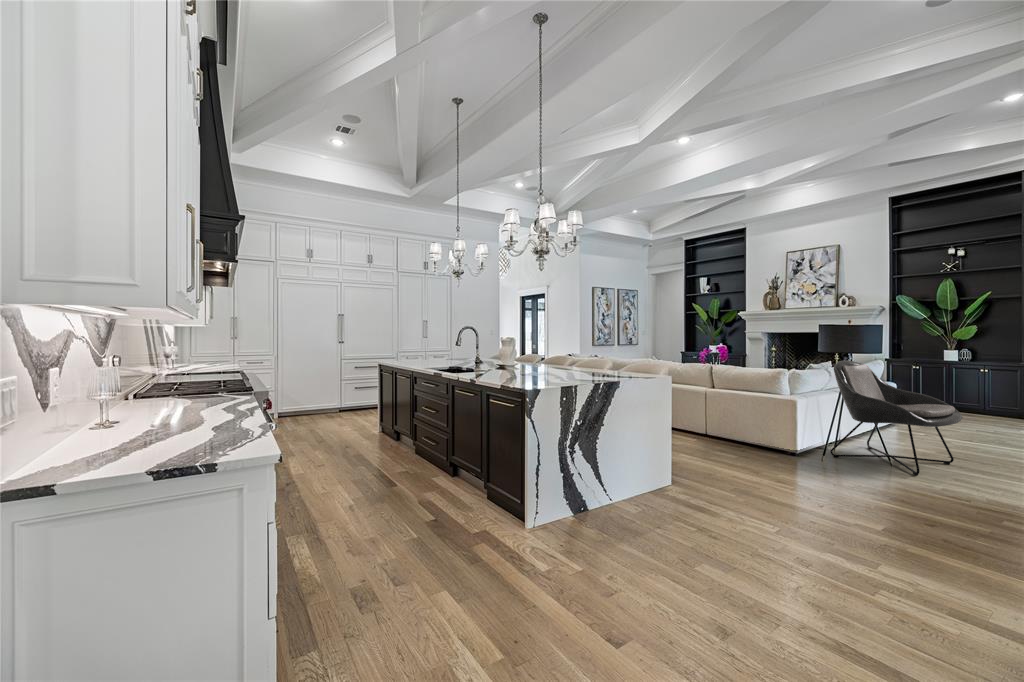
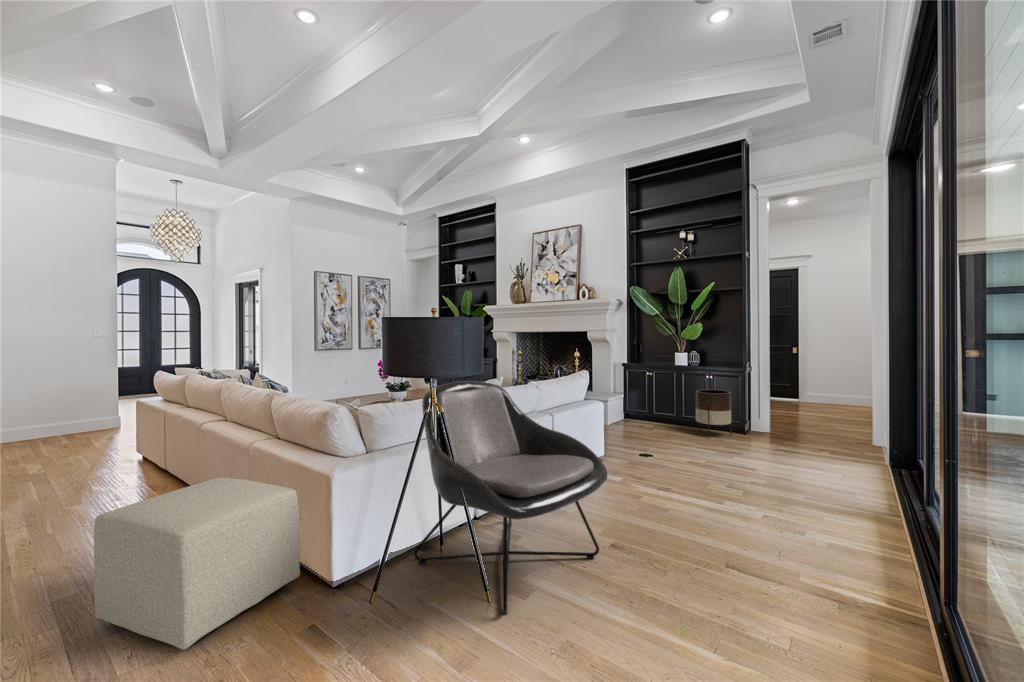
planter: none [971,381,1010,420] -> present [696,389,732,438]
ottoman: none [701,405,777,469] -> present [94,478,300,650]

